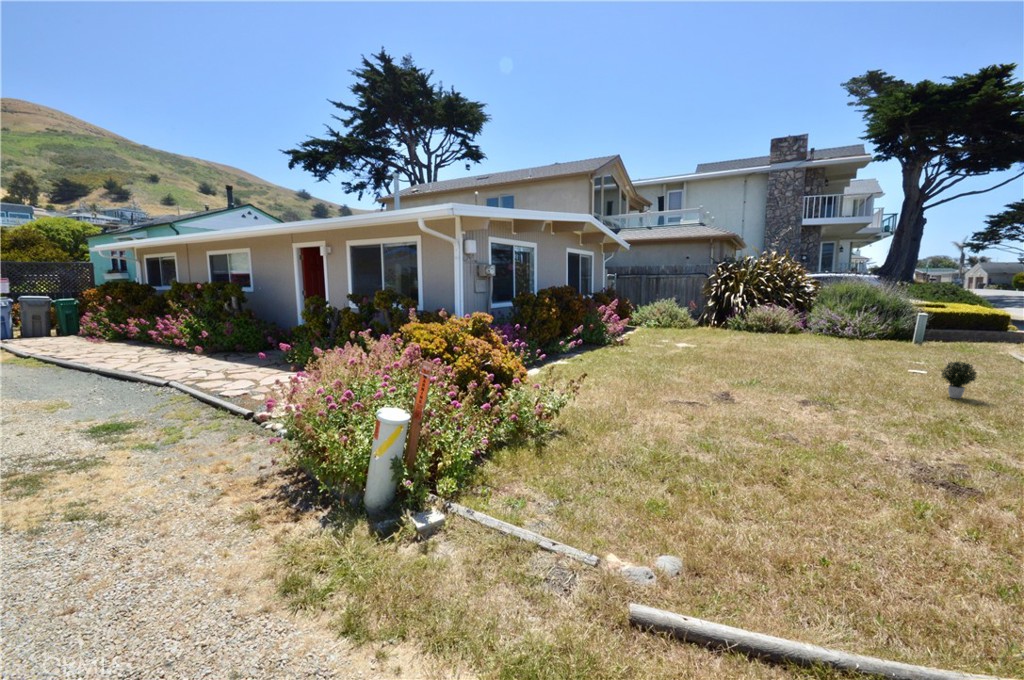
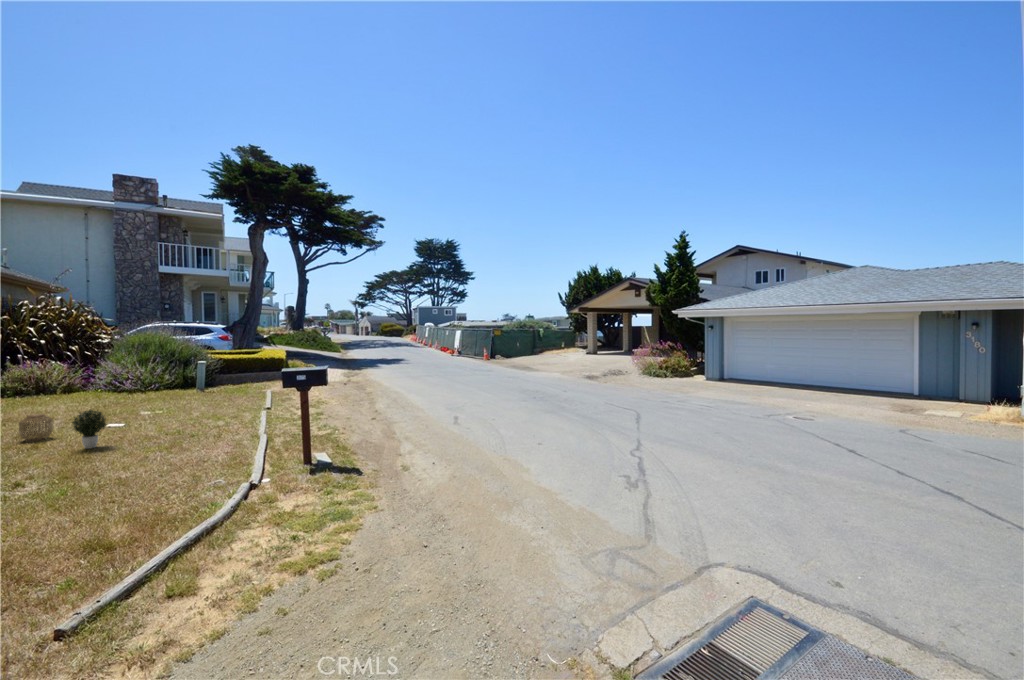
woven basket: none [861,356,889,380] -> present [19,414,53,441]

